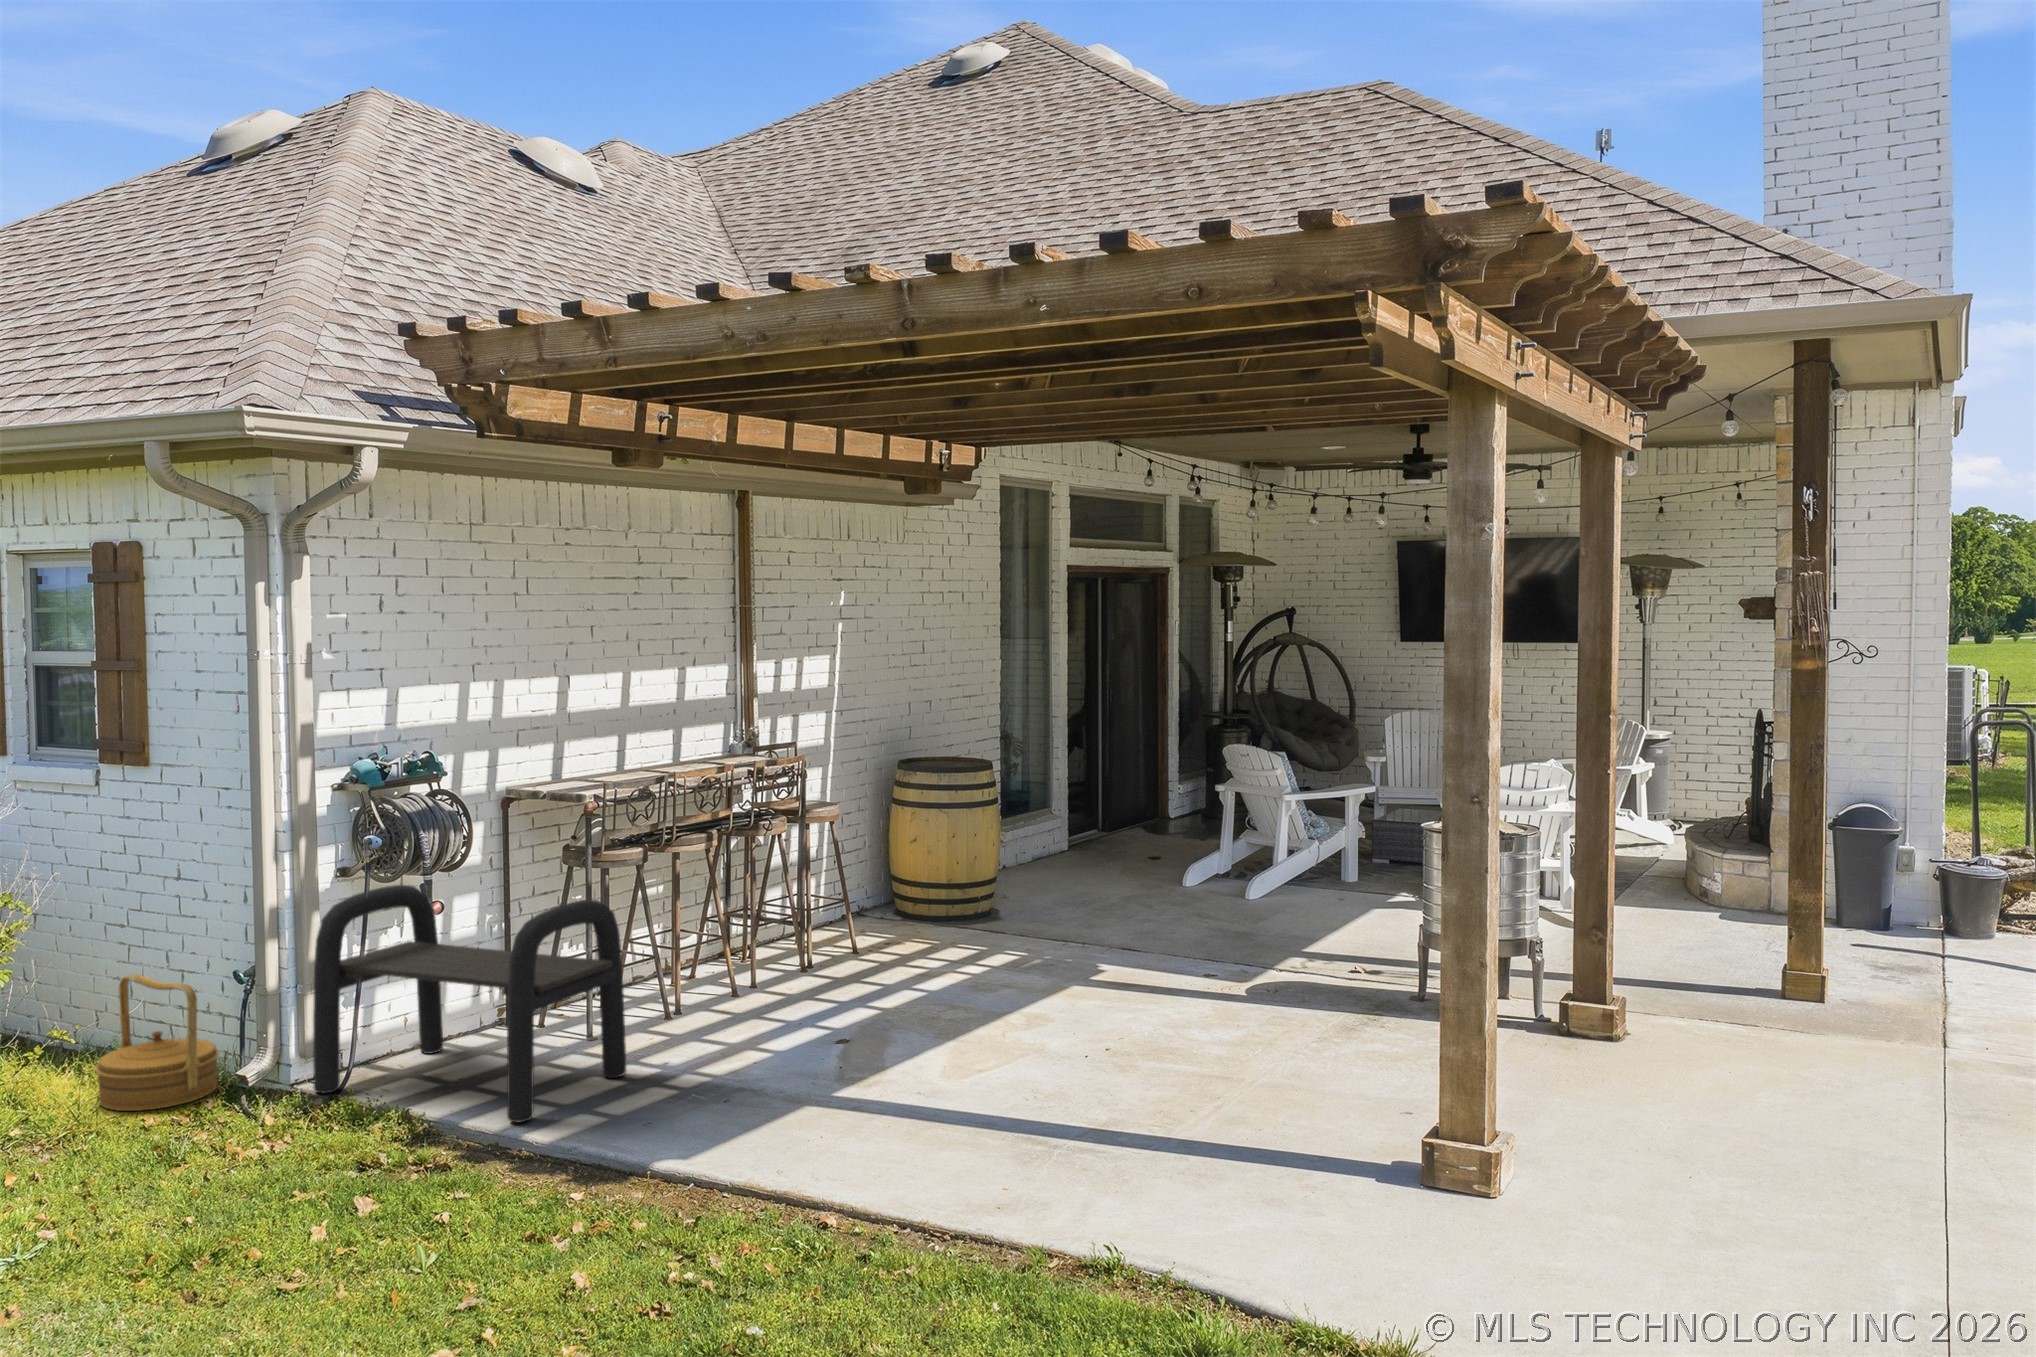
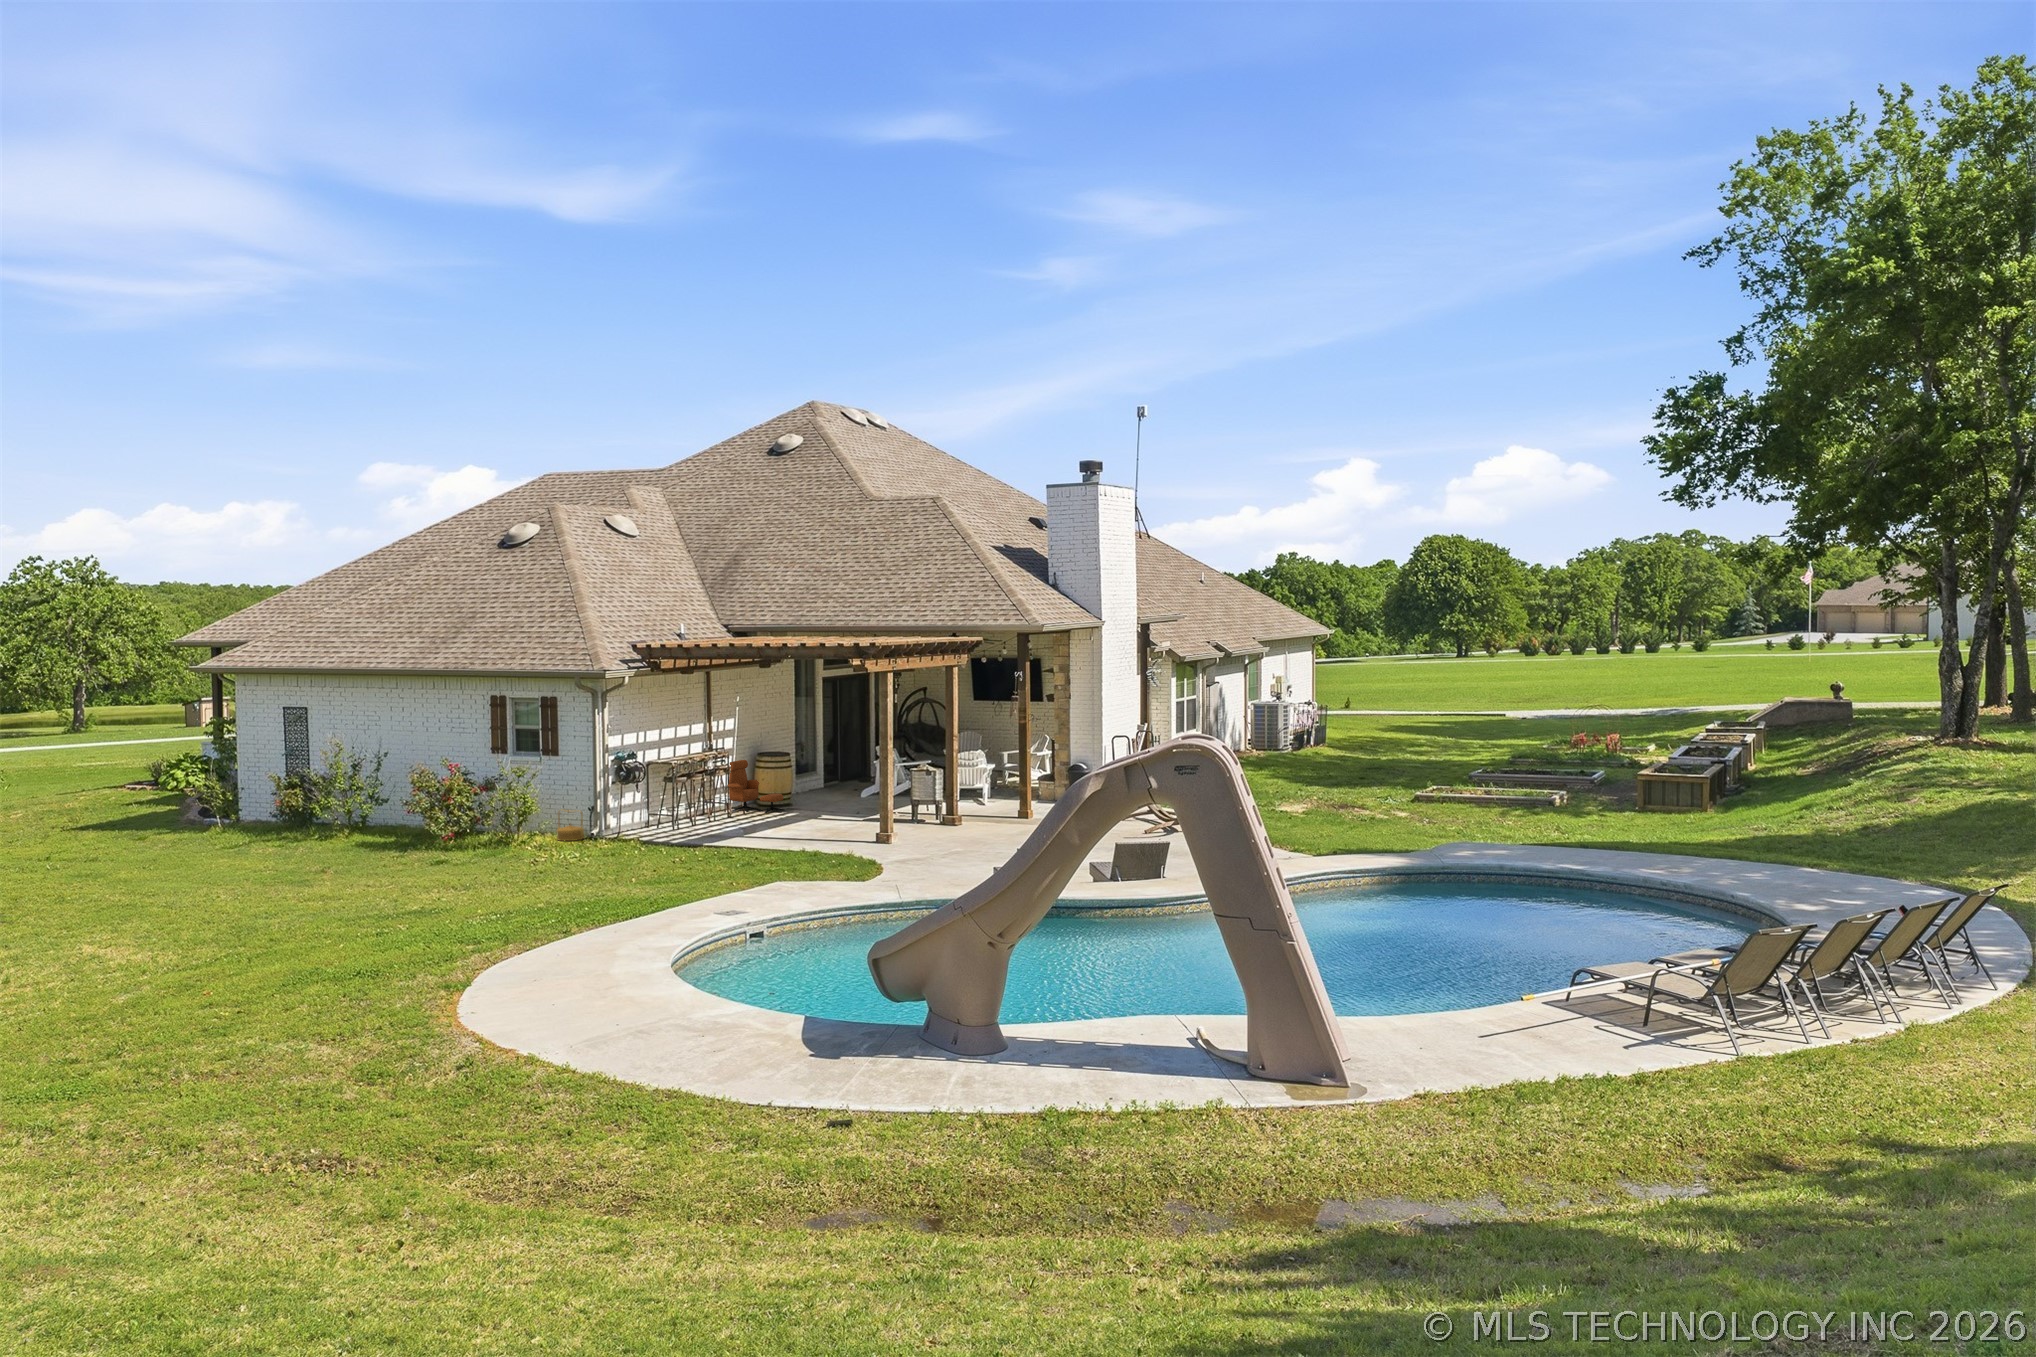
lounge chair: none [803,779,979,952] -> present [727,760,785,813]
bench: present [313,885,626,1122] -> none [610,787,689,840]

